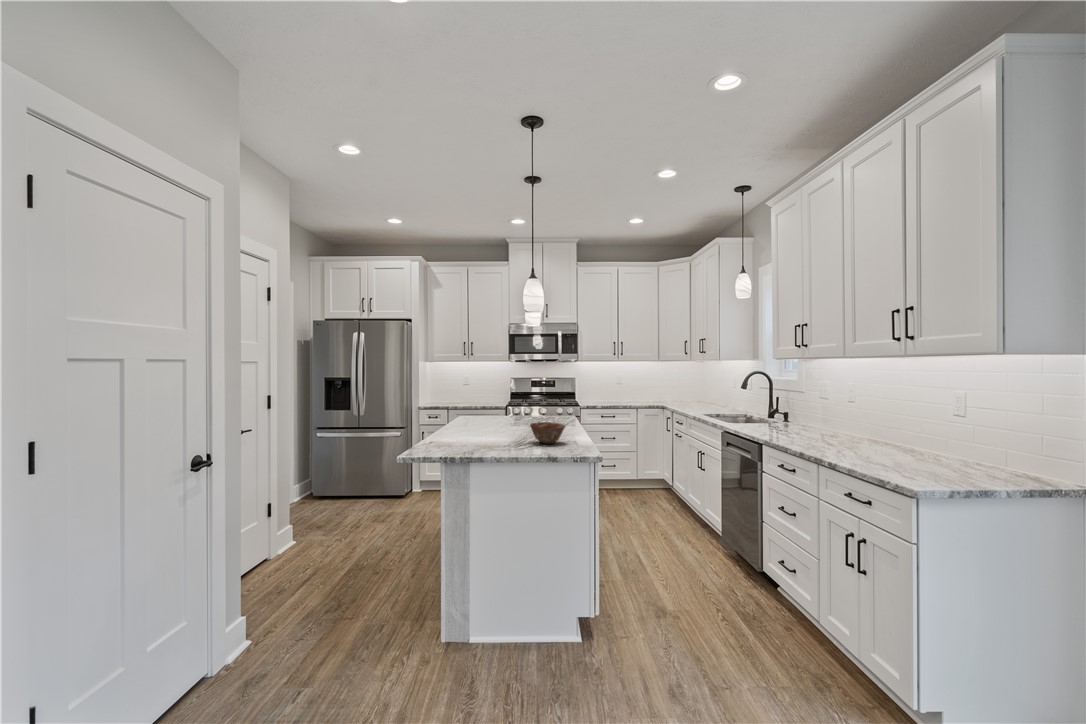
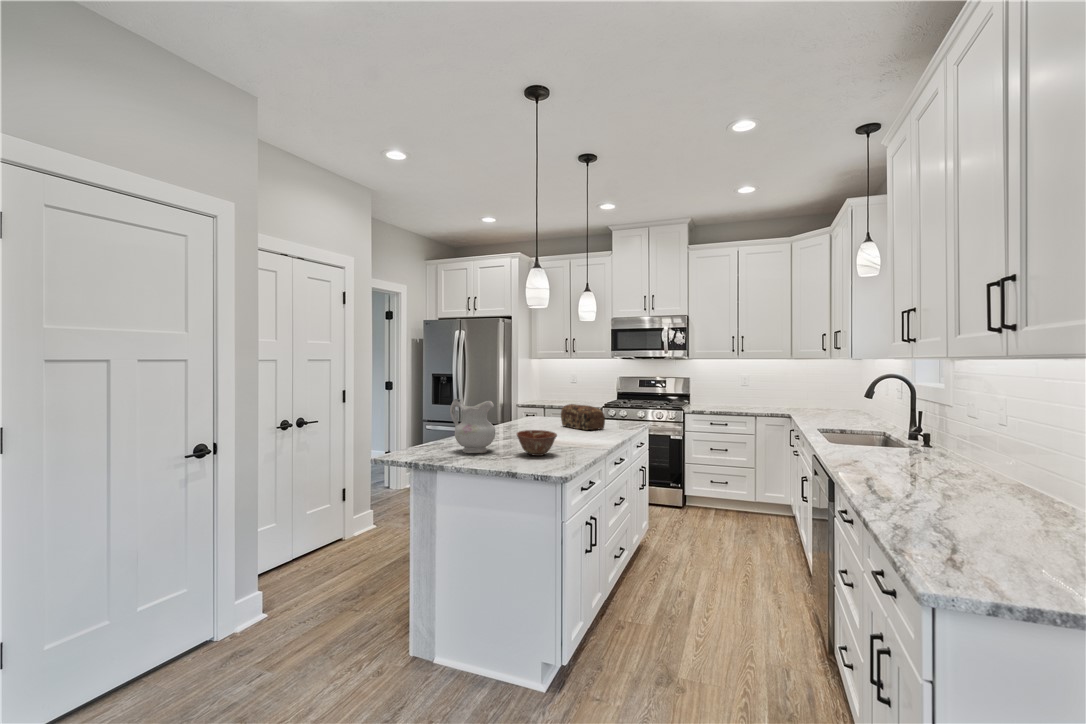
ceramic pitcher: none [465,397,508,446] -> present [450,399,495,453]
bread loaf: none [511,402,554,424] -> present [561,404,605,430]

